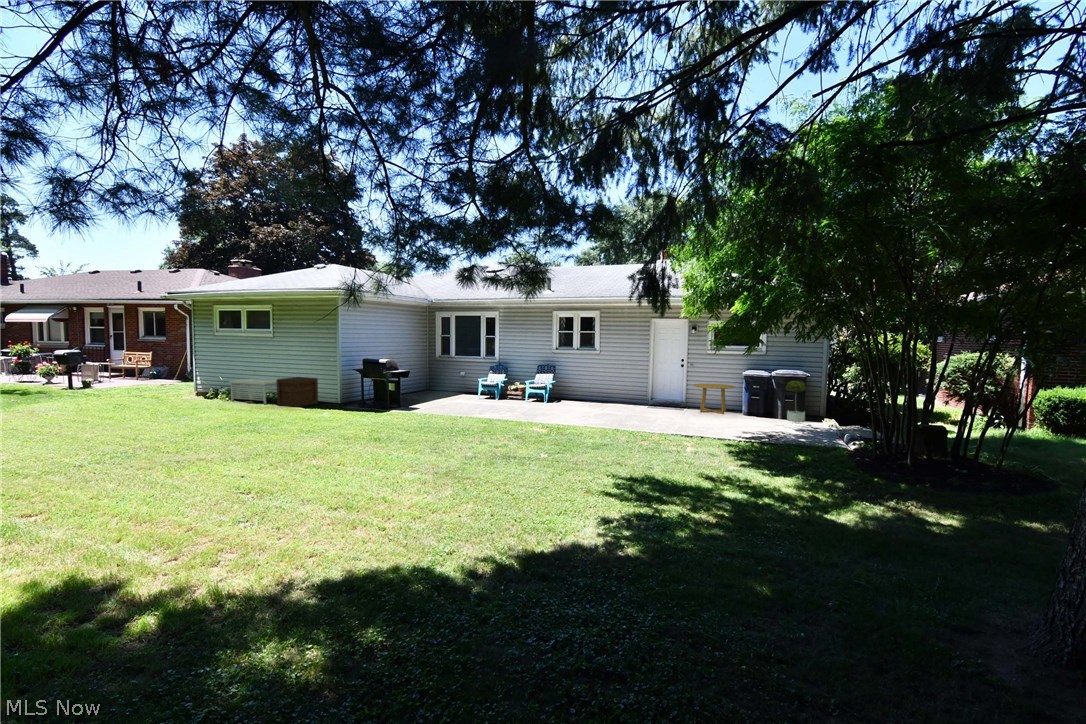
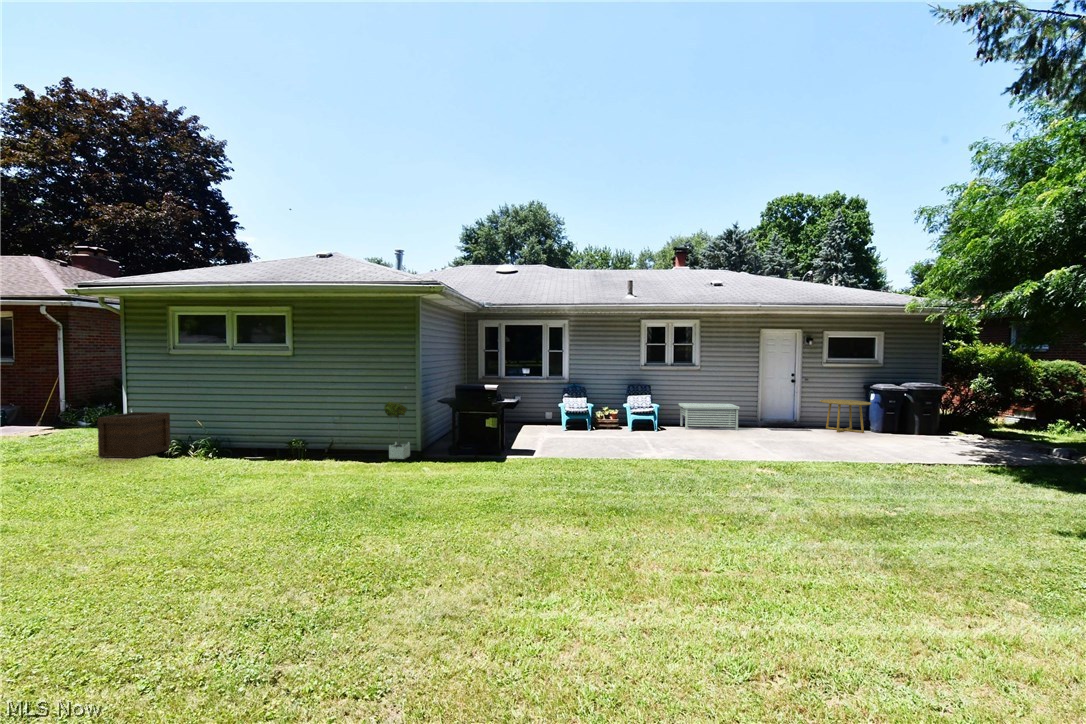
wooden crate: present [277,377,318,407] -> present [98,412,171,458]
storage bench: present [229,379,277,404] -> present [678,403,740,430]
potted tree: present [786,381,806,422] -> present [384,401,410,459]

